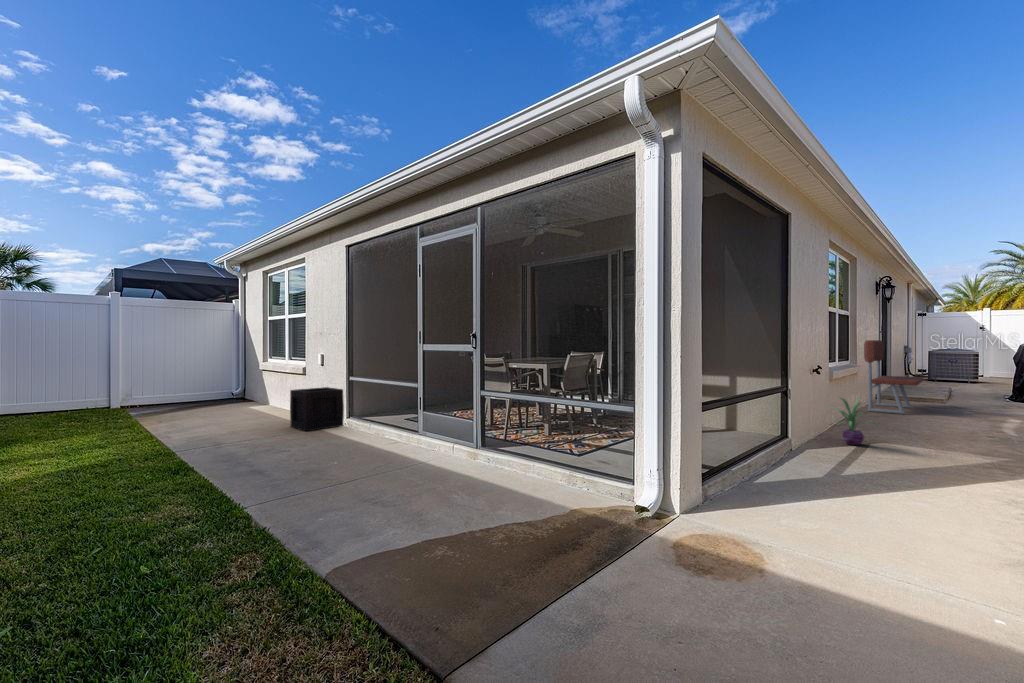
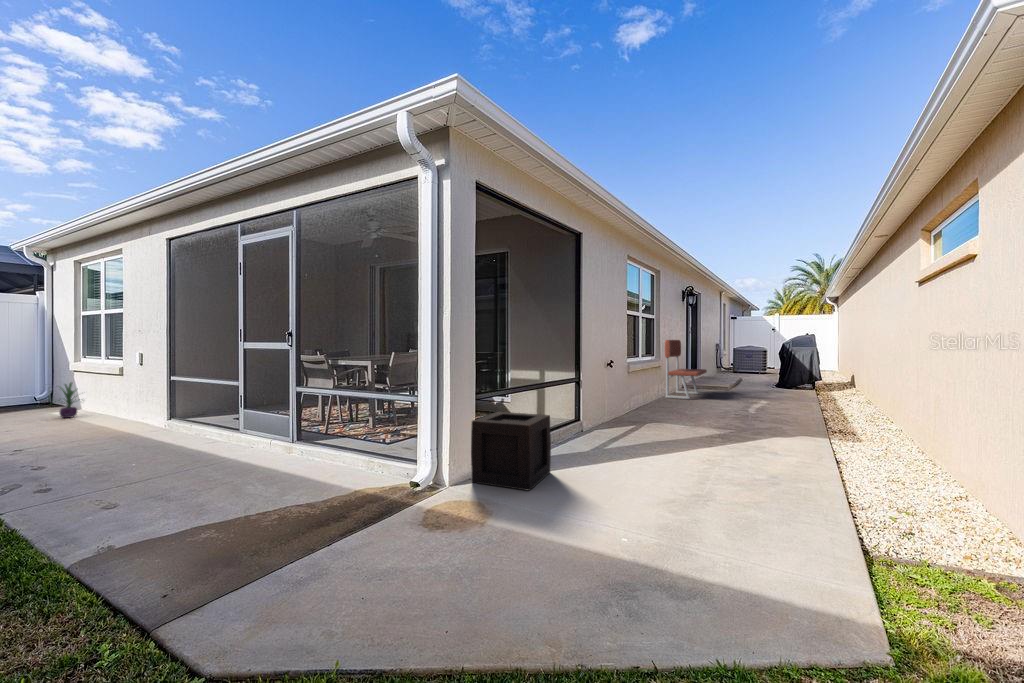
wooden crate: present [290,387,344,431] -> present [471,412,551,491]
decorative plant: present [833,398,871,445] -> present [59,383,80,418]

